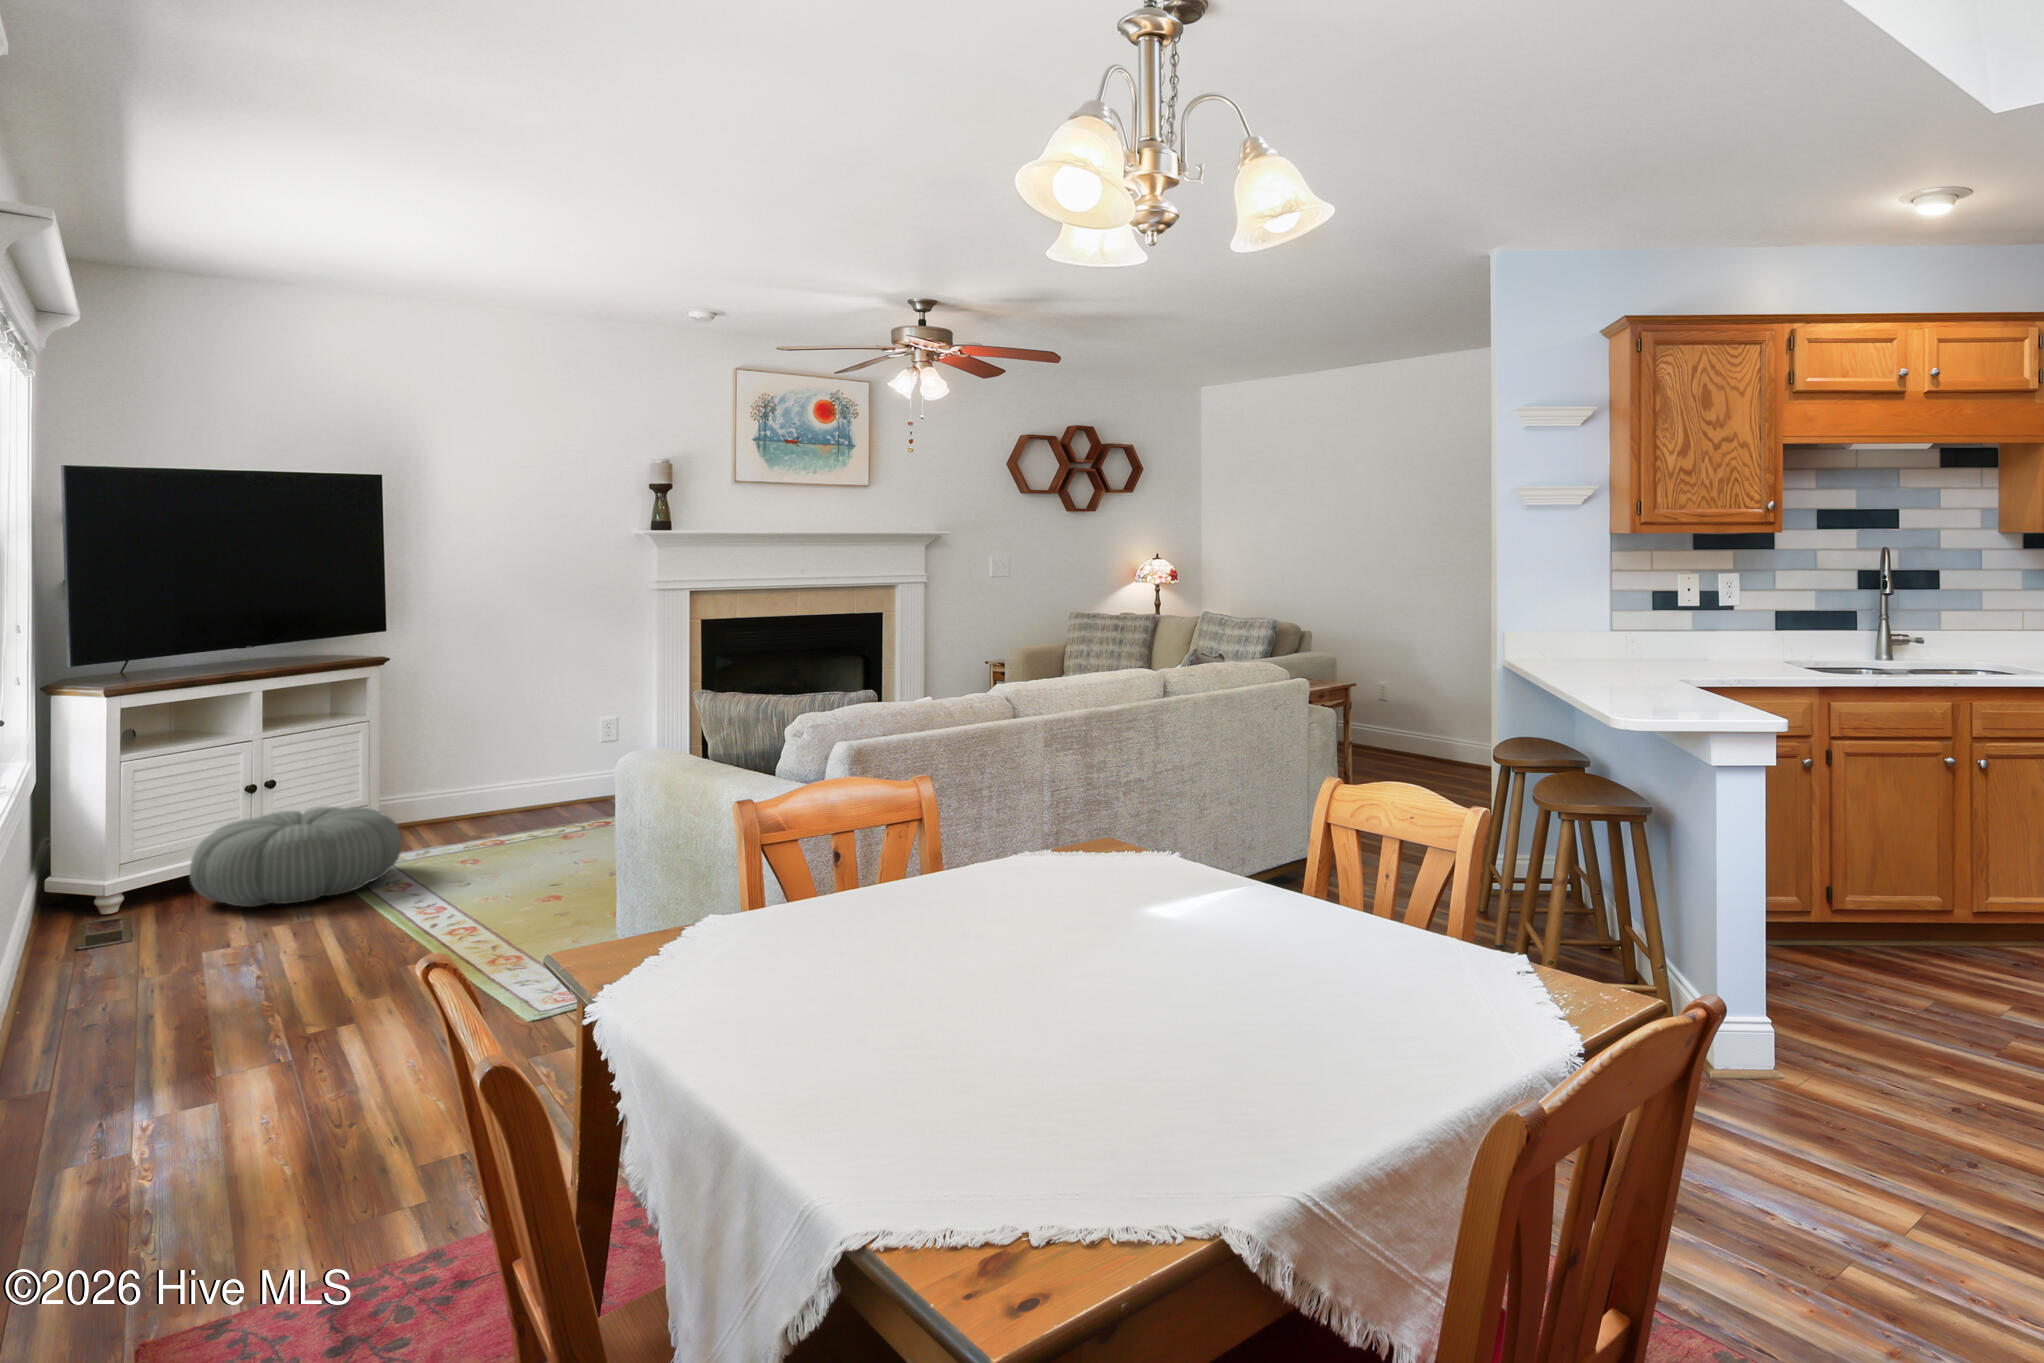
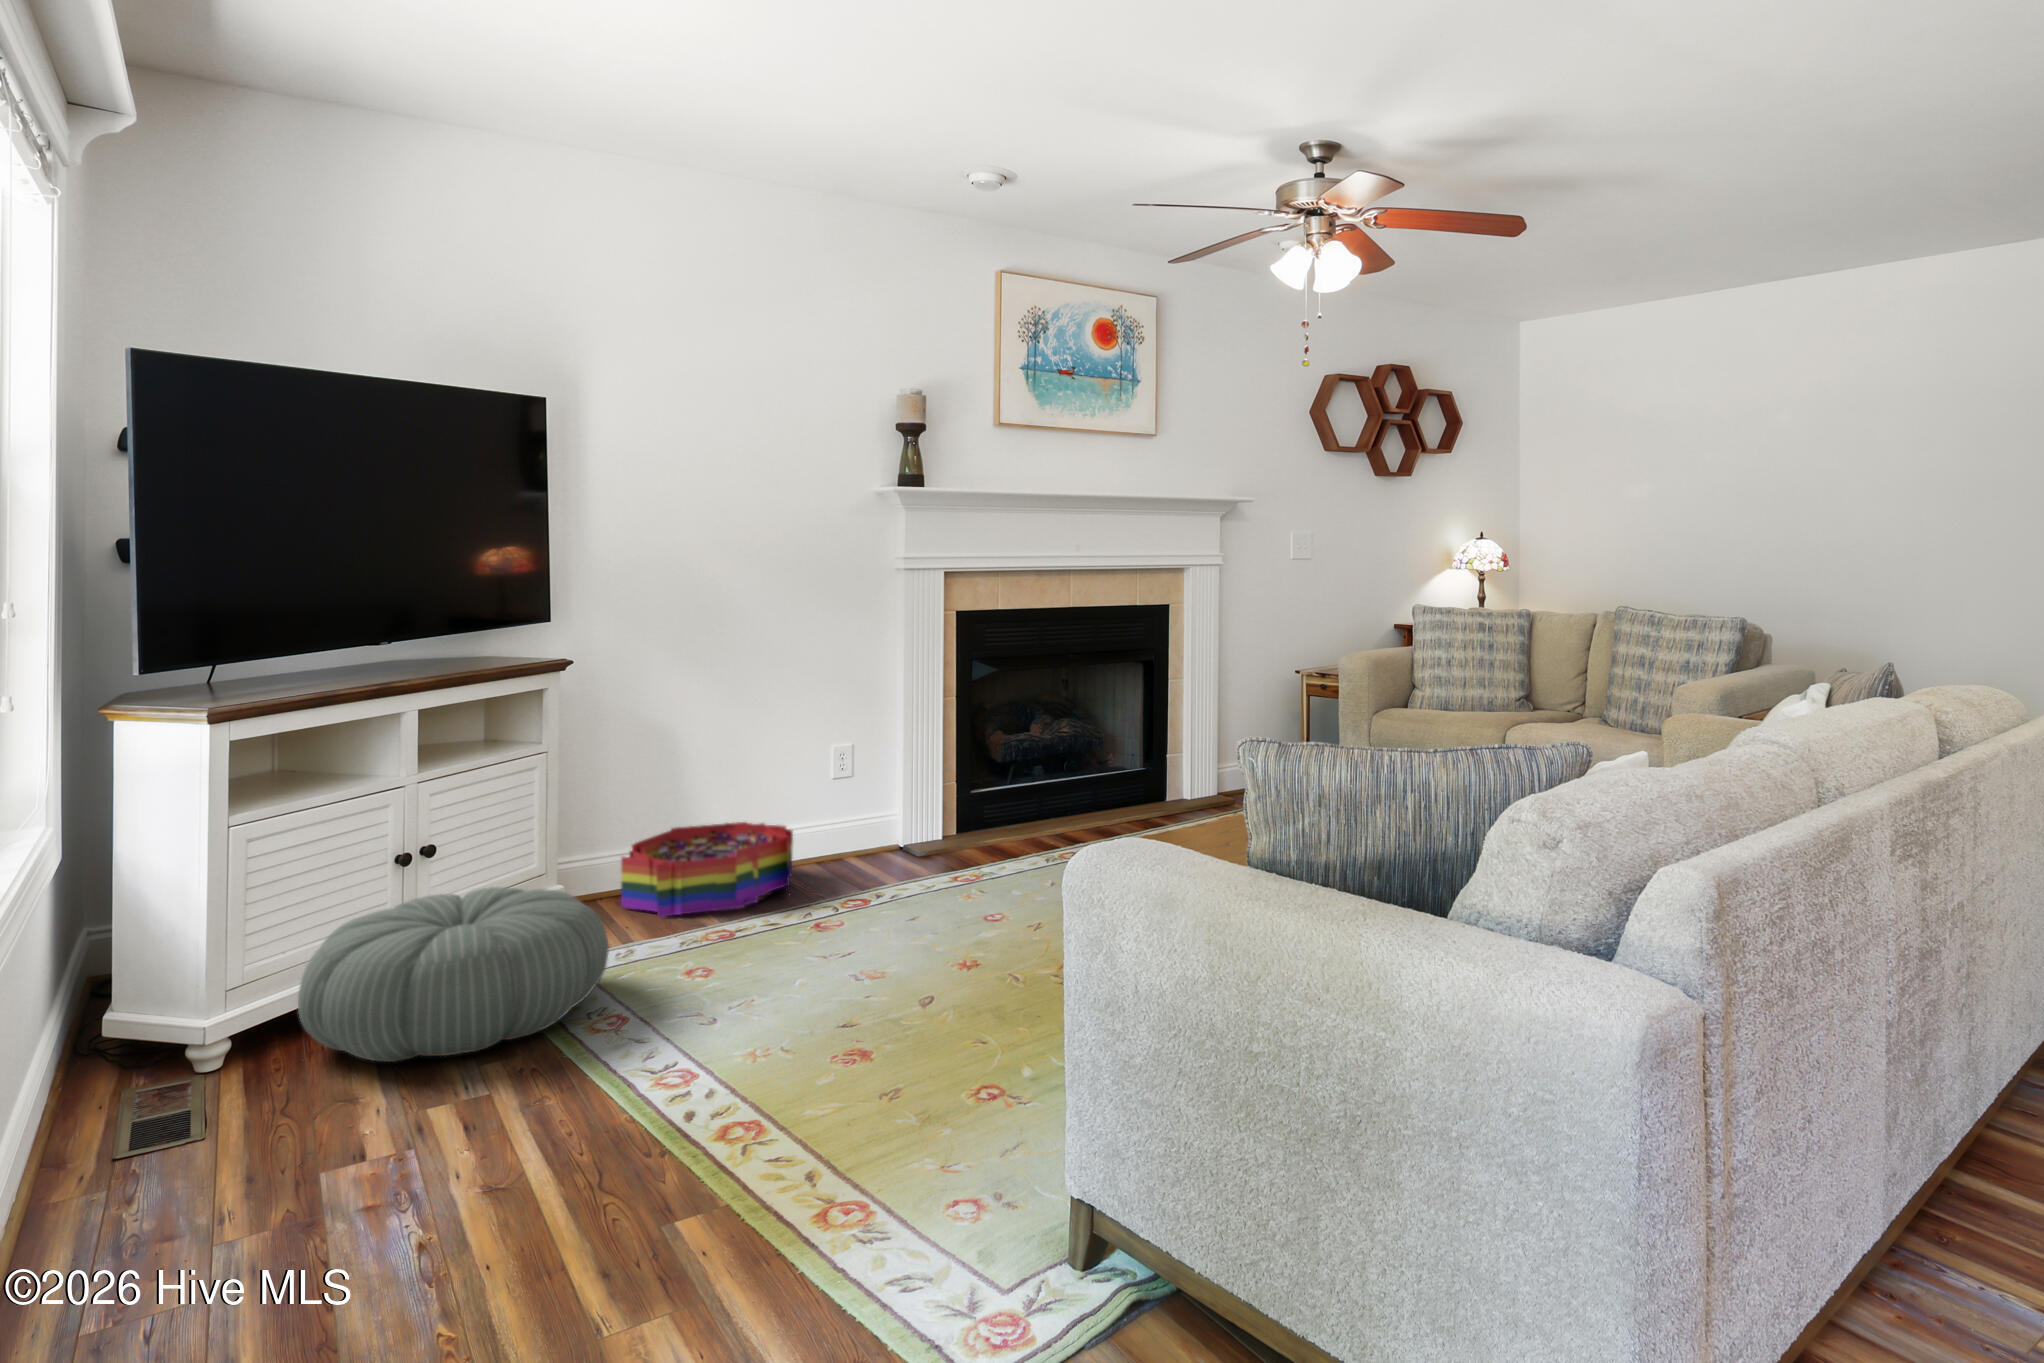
storage bin: none [428,774,559,835] -> present [621,822,793,917]

